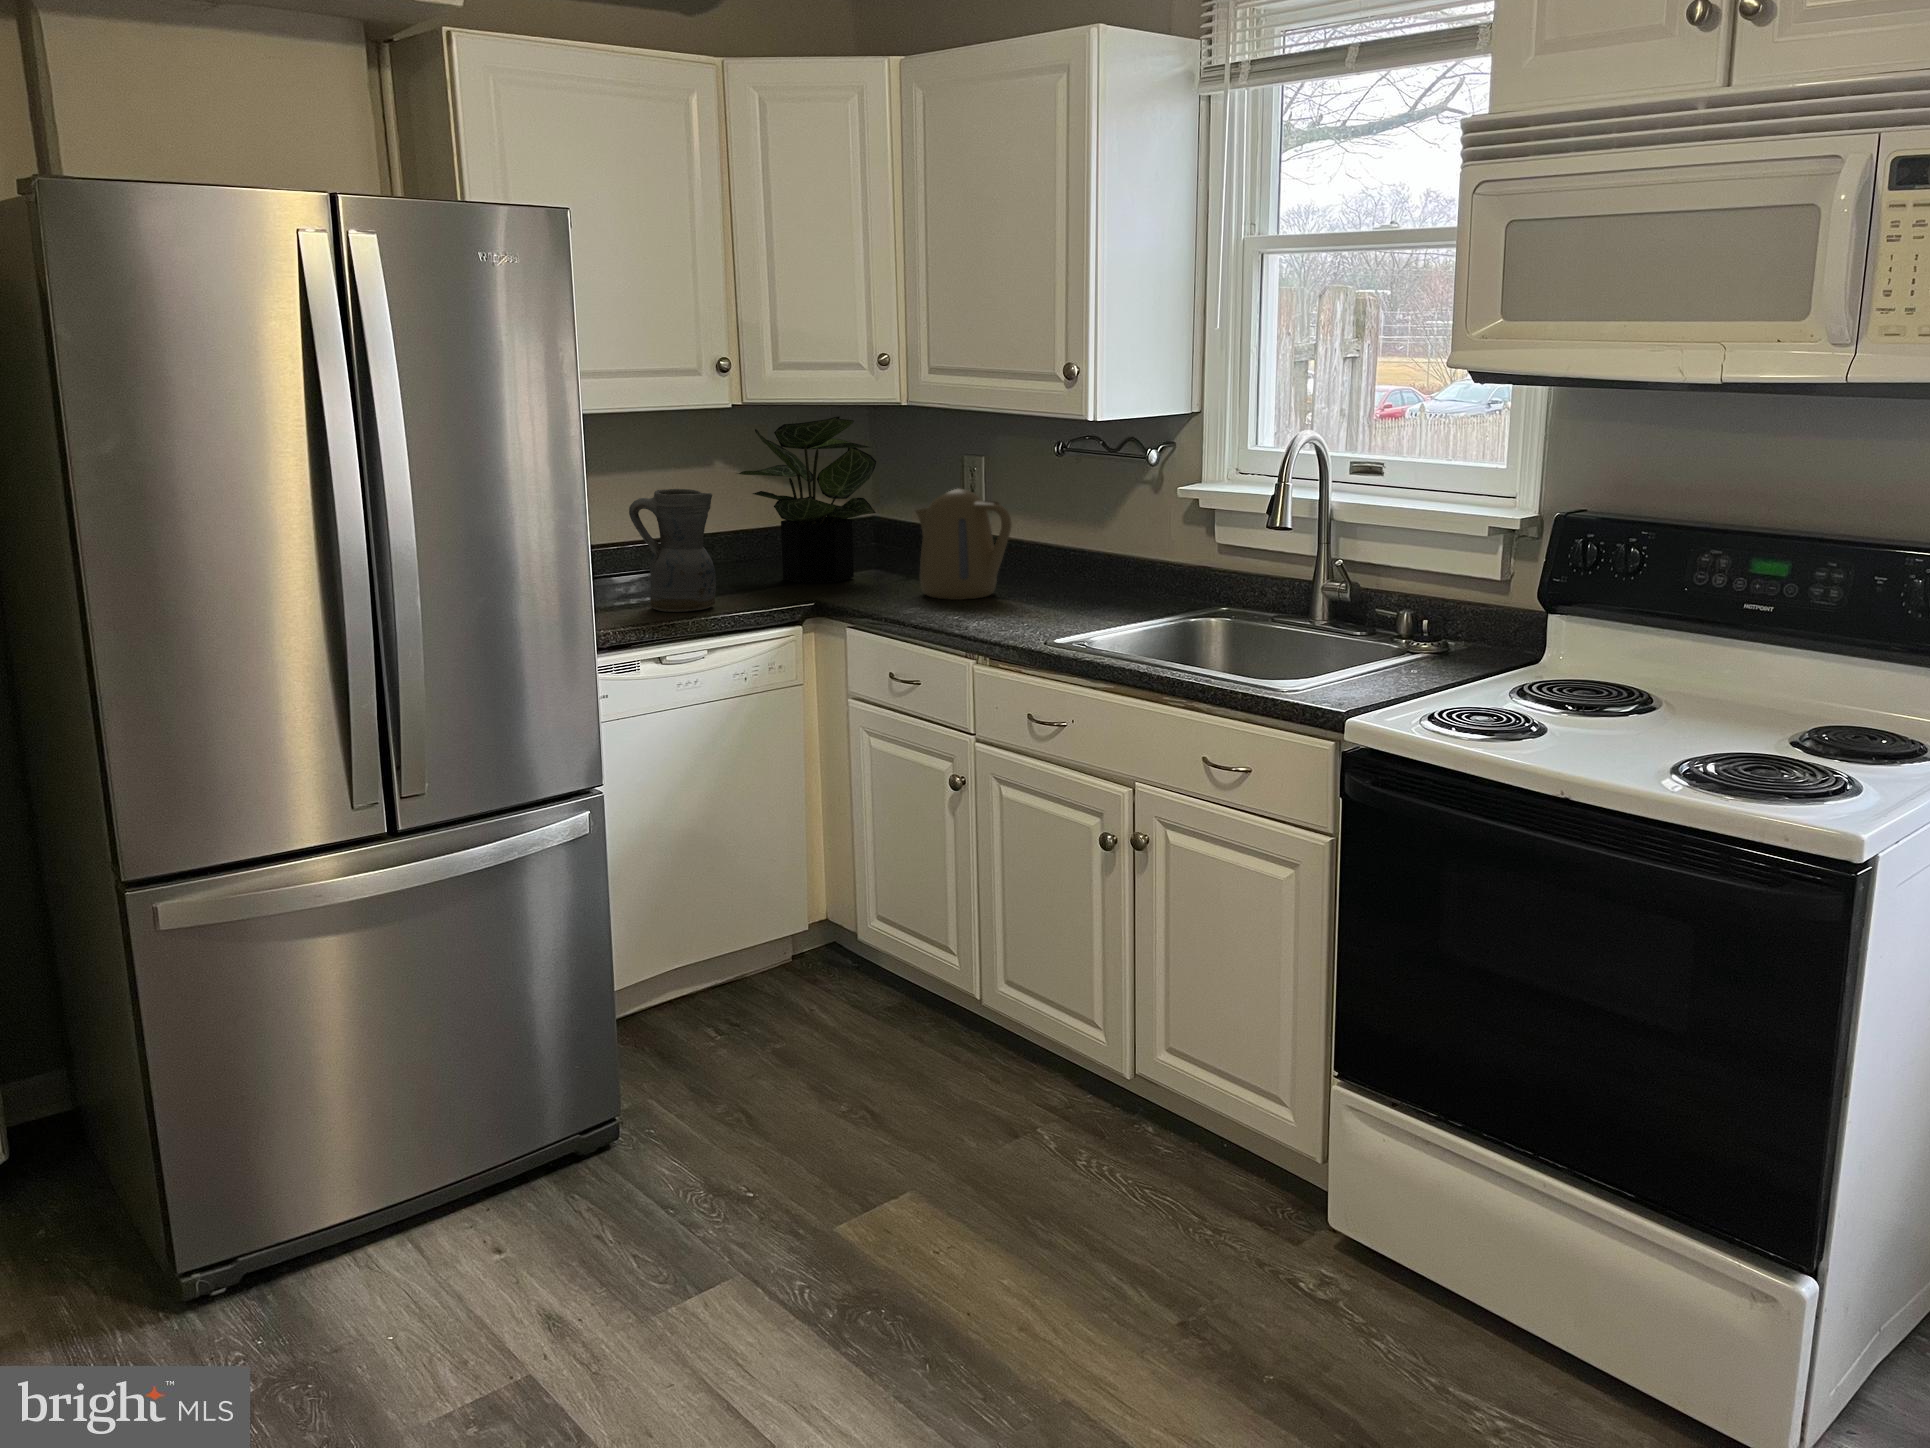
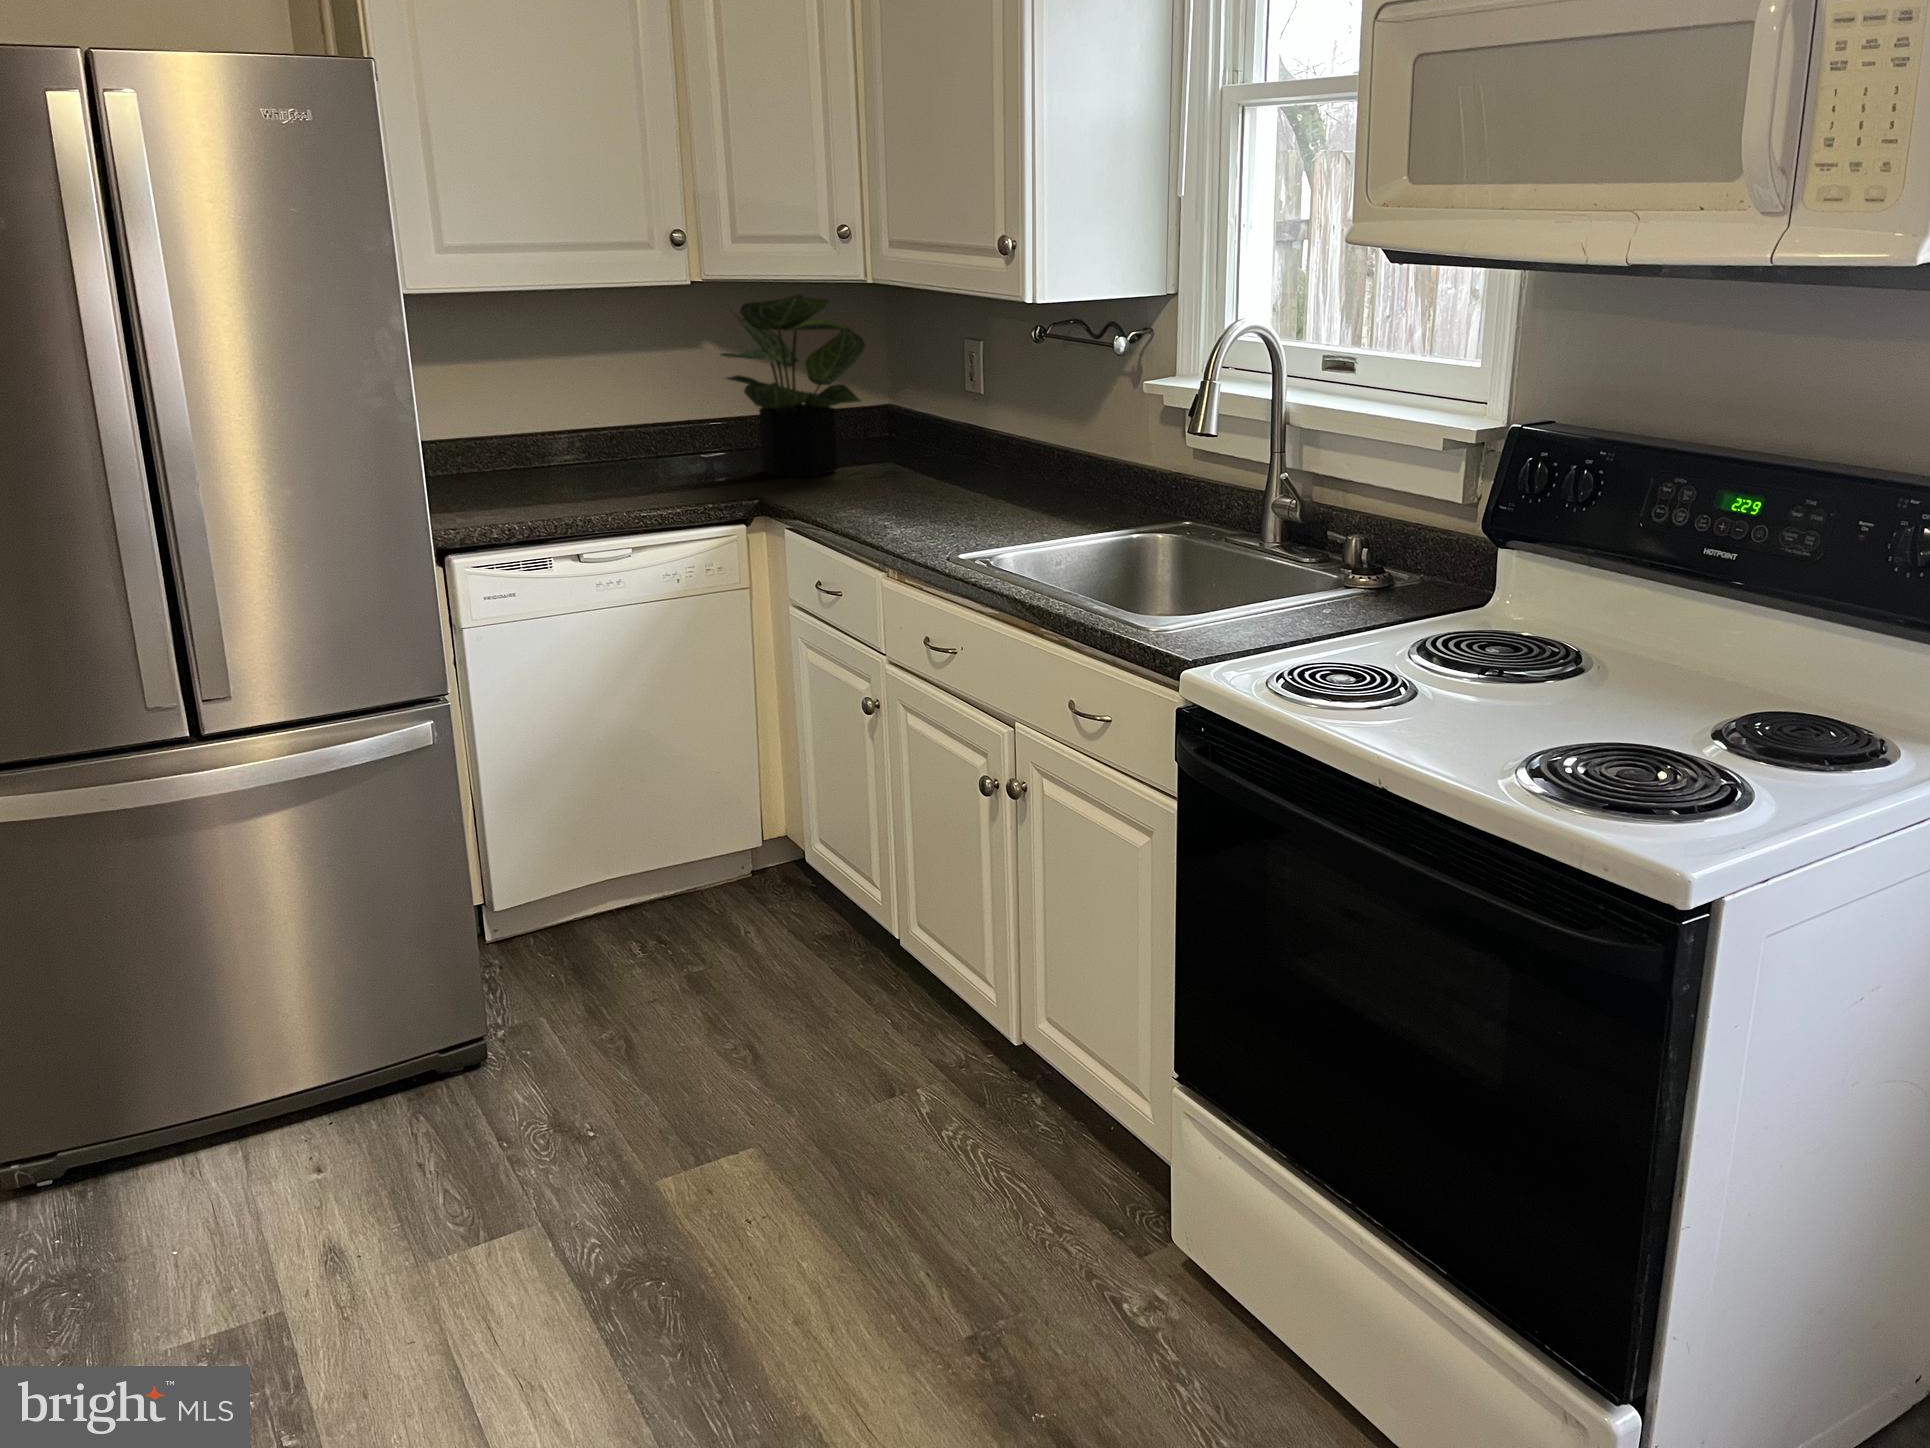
kettle: present [916,488,1011,600] -> none [882,377,976,500]
ceramic pitcher: present [629,489,716,612] -> none [556,373,652,505]

